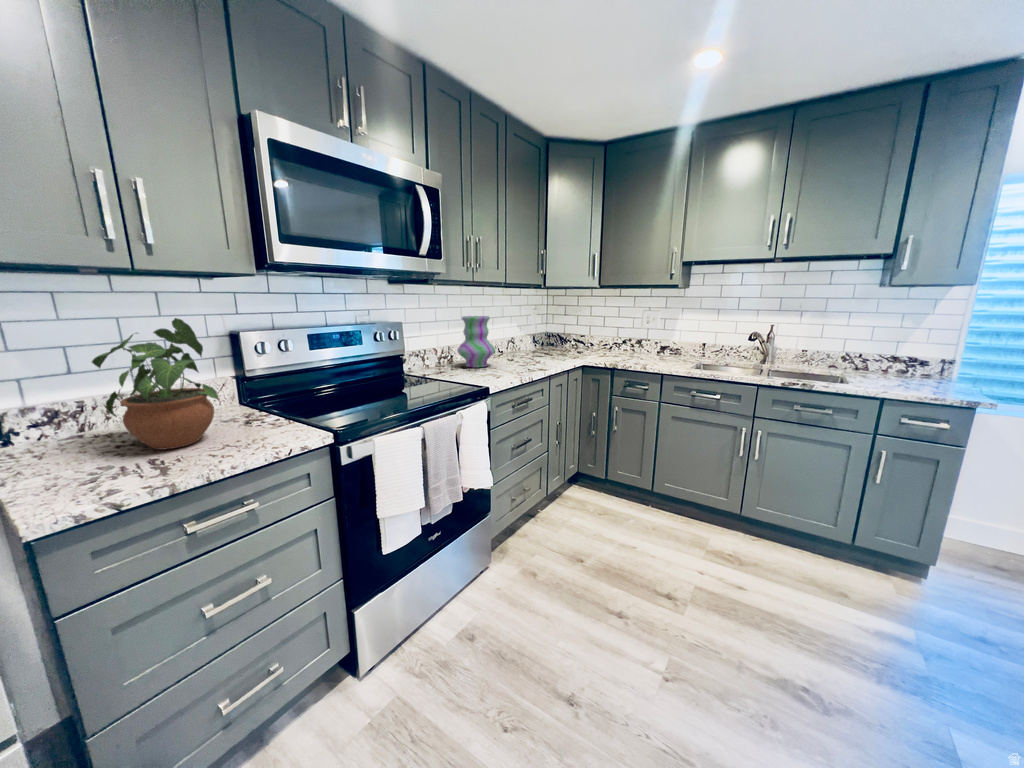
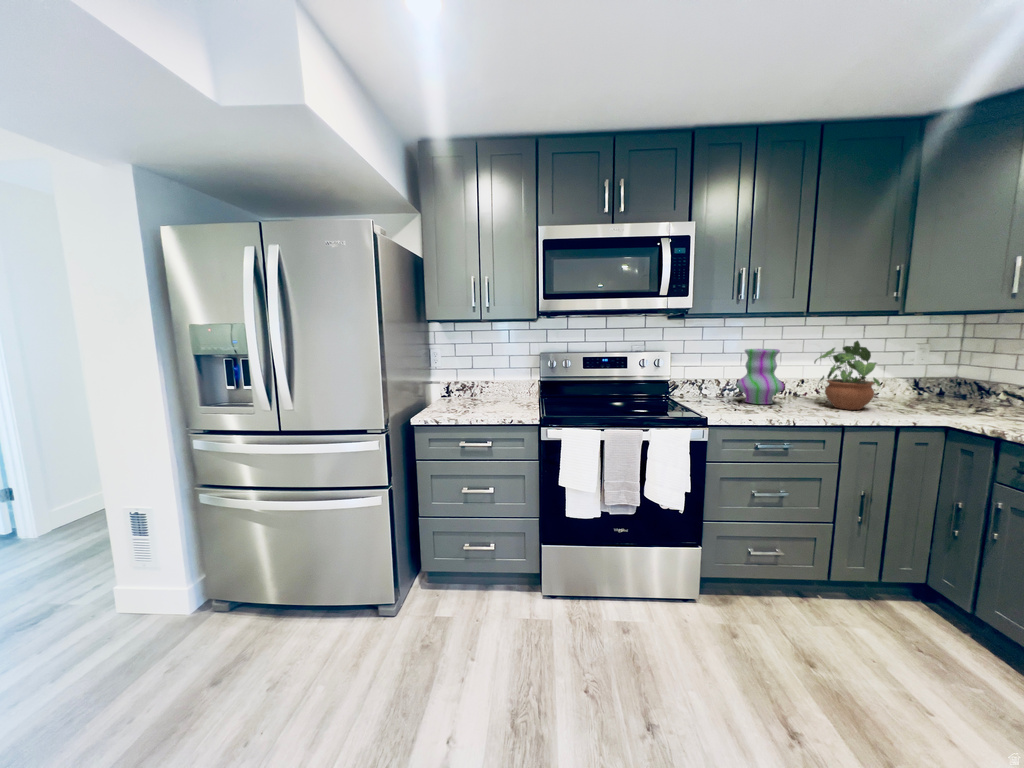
potted plant: present [92,318,218,450] -> present [814,341,880,410]

